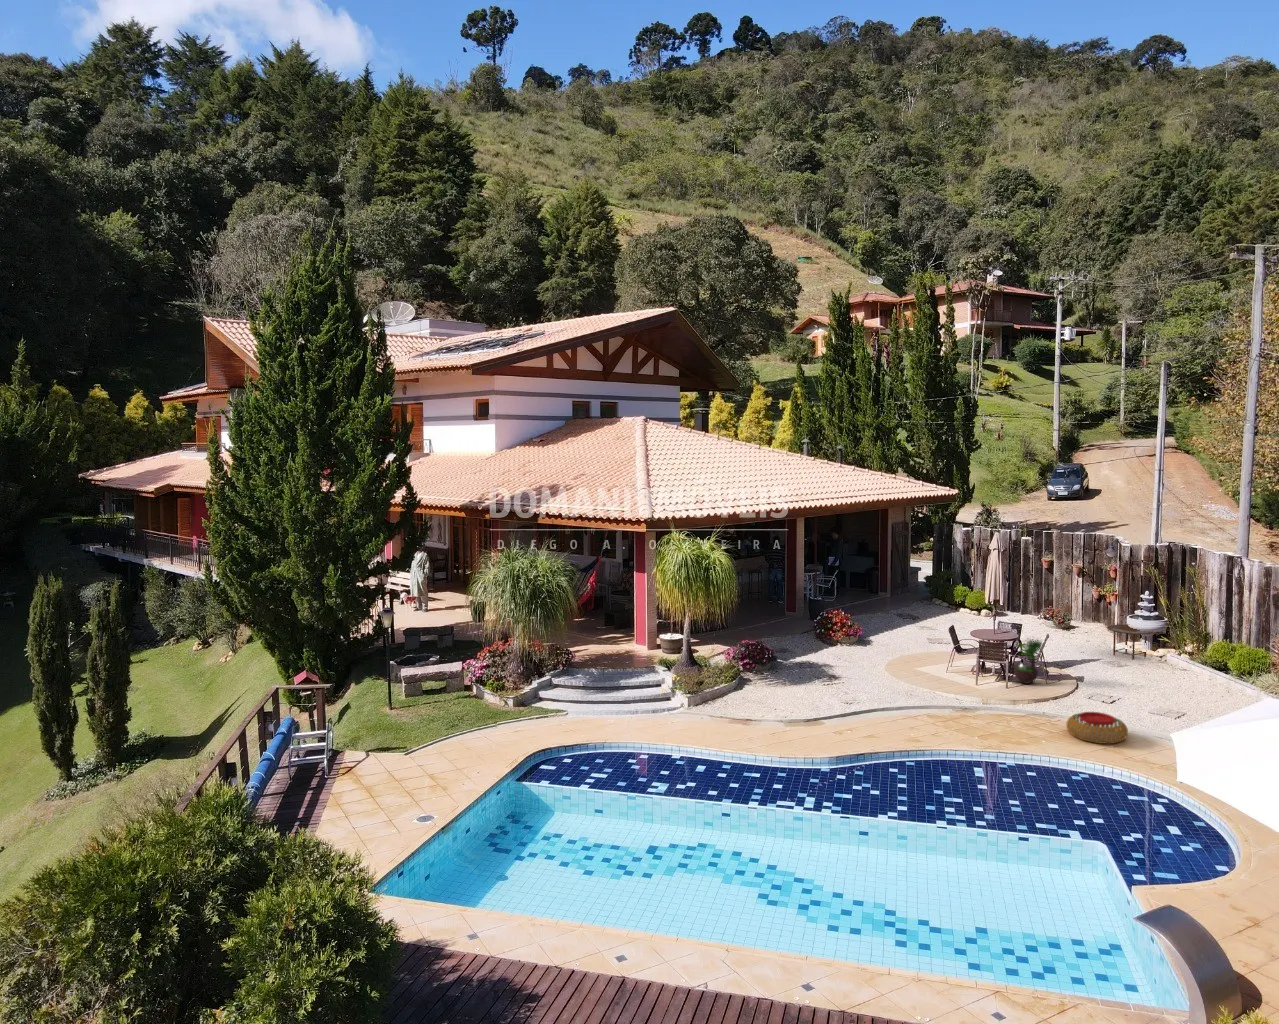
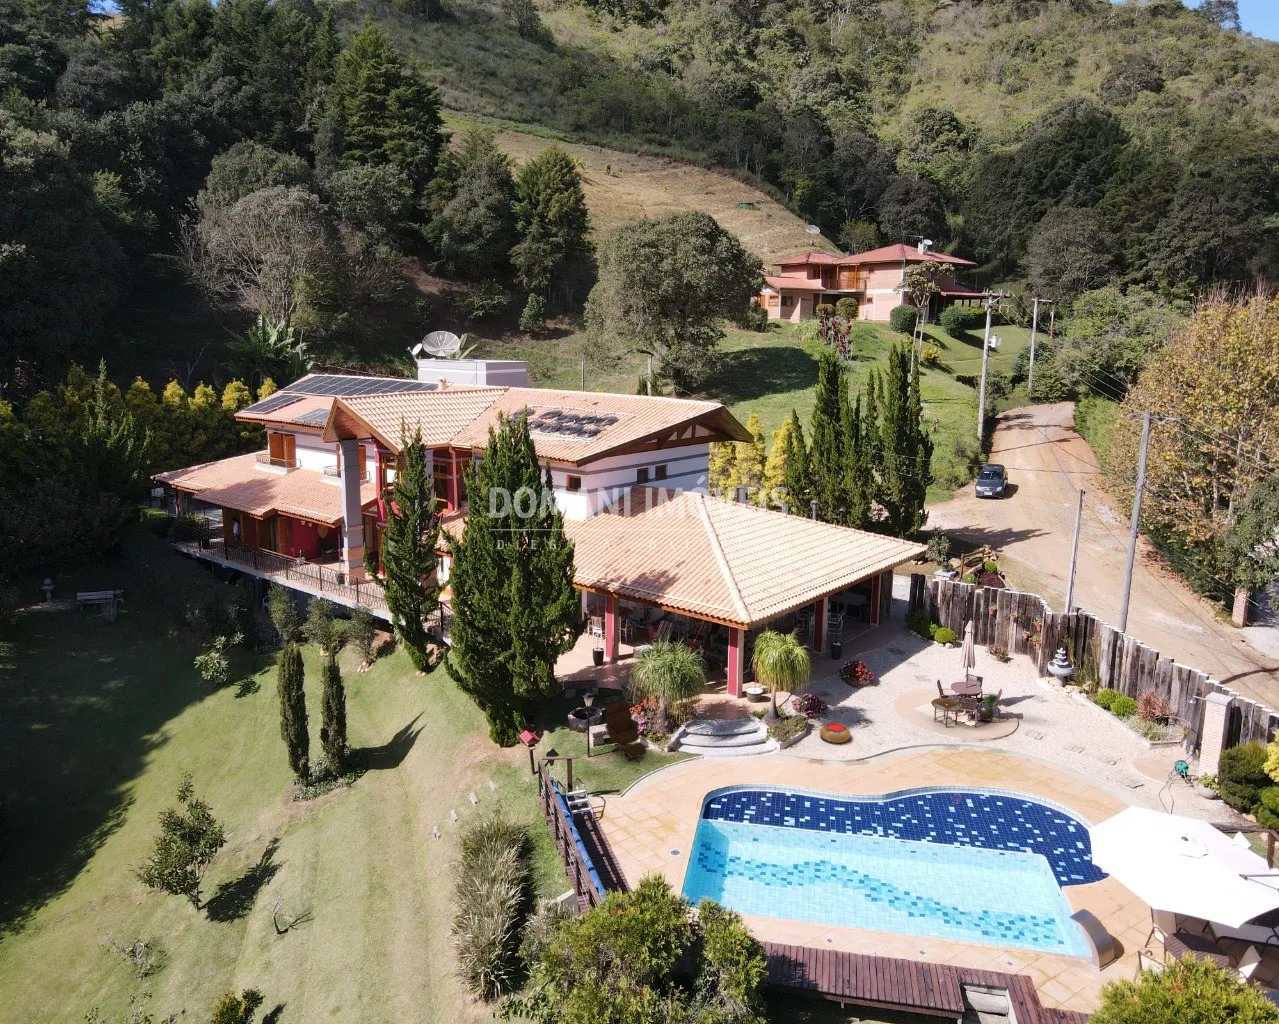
side table: present [1107,624,1153,660] -> present [931,698,962,728]
lounge chair: none [430,637,483,719] -> present [605,702,647,759]
pouf: present [1067,712,1128,744] -> present [820,723,851,743]

